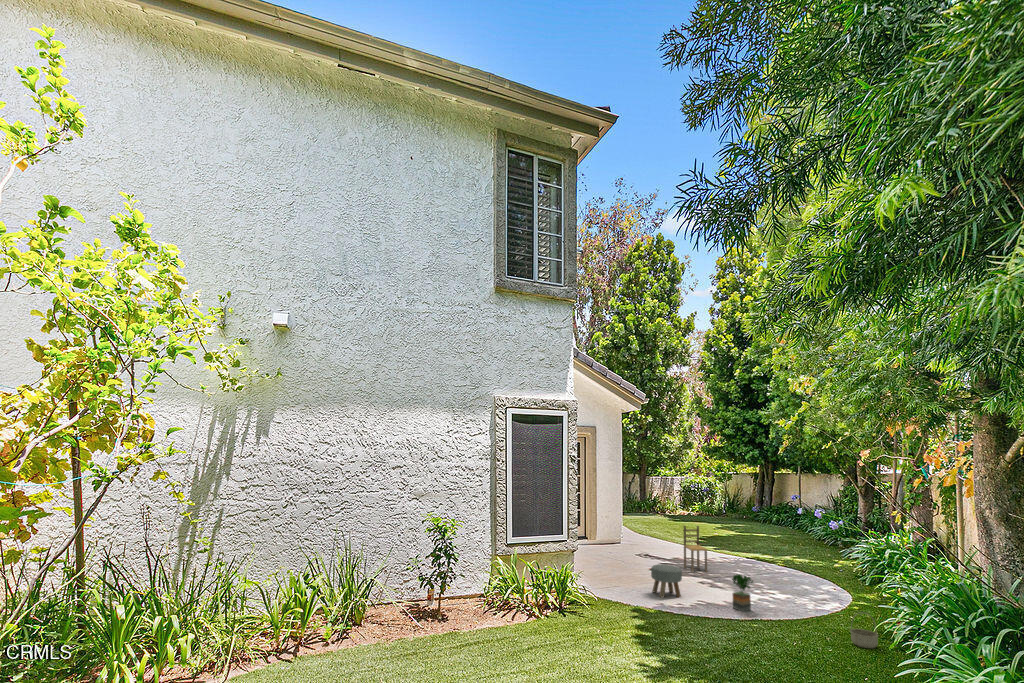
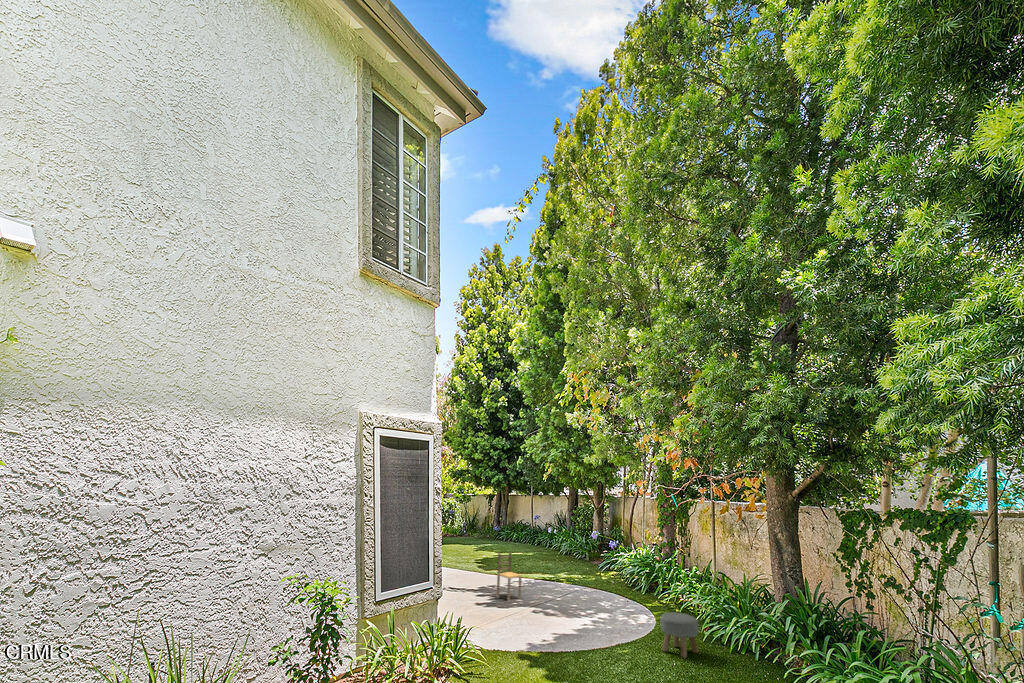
ottoman: present [651,564,682,597] -> present [660,612,699,658]
potted tree: present [732,574,753,611] -> none [590,599,612,639]
basket: present [850,612,878,648] -> none [716,622,739,657]

